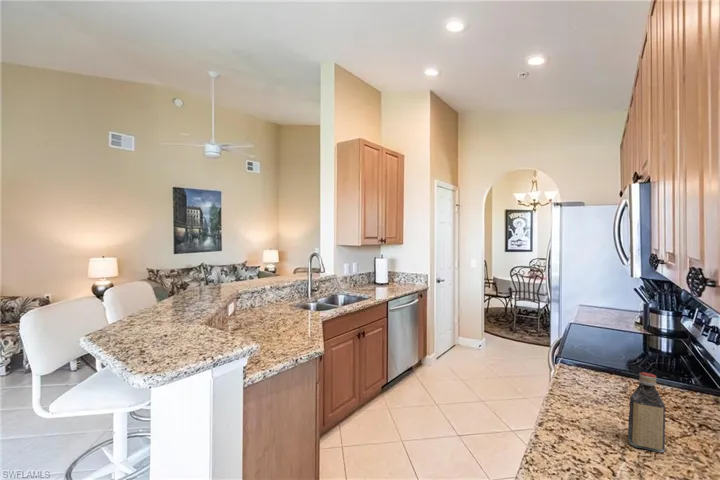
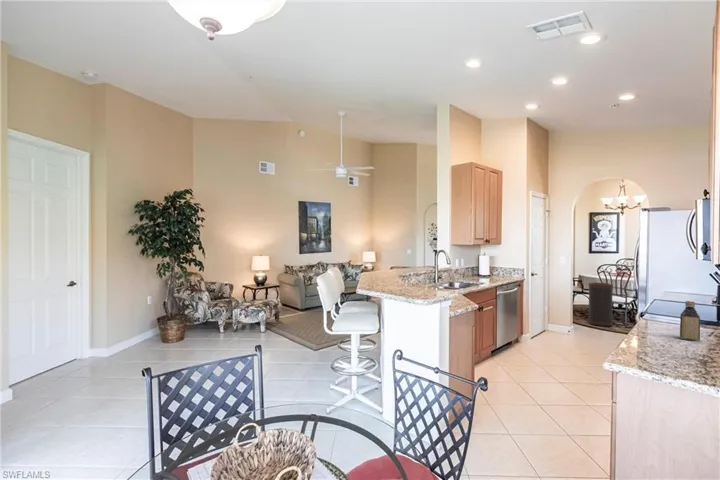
trash can: none [501,286,526,334] -> present [588,283,613,326]

